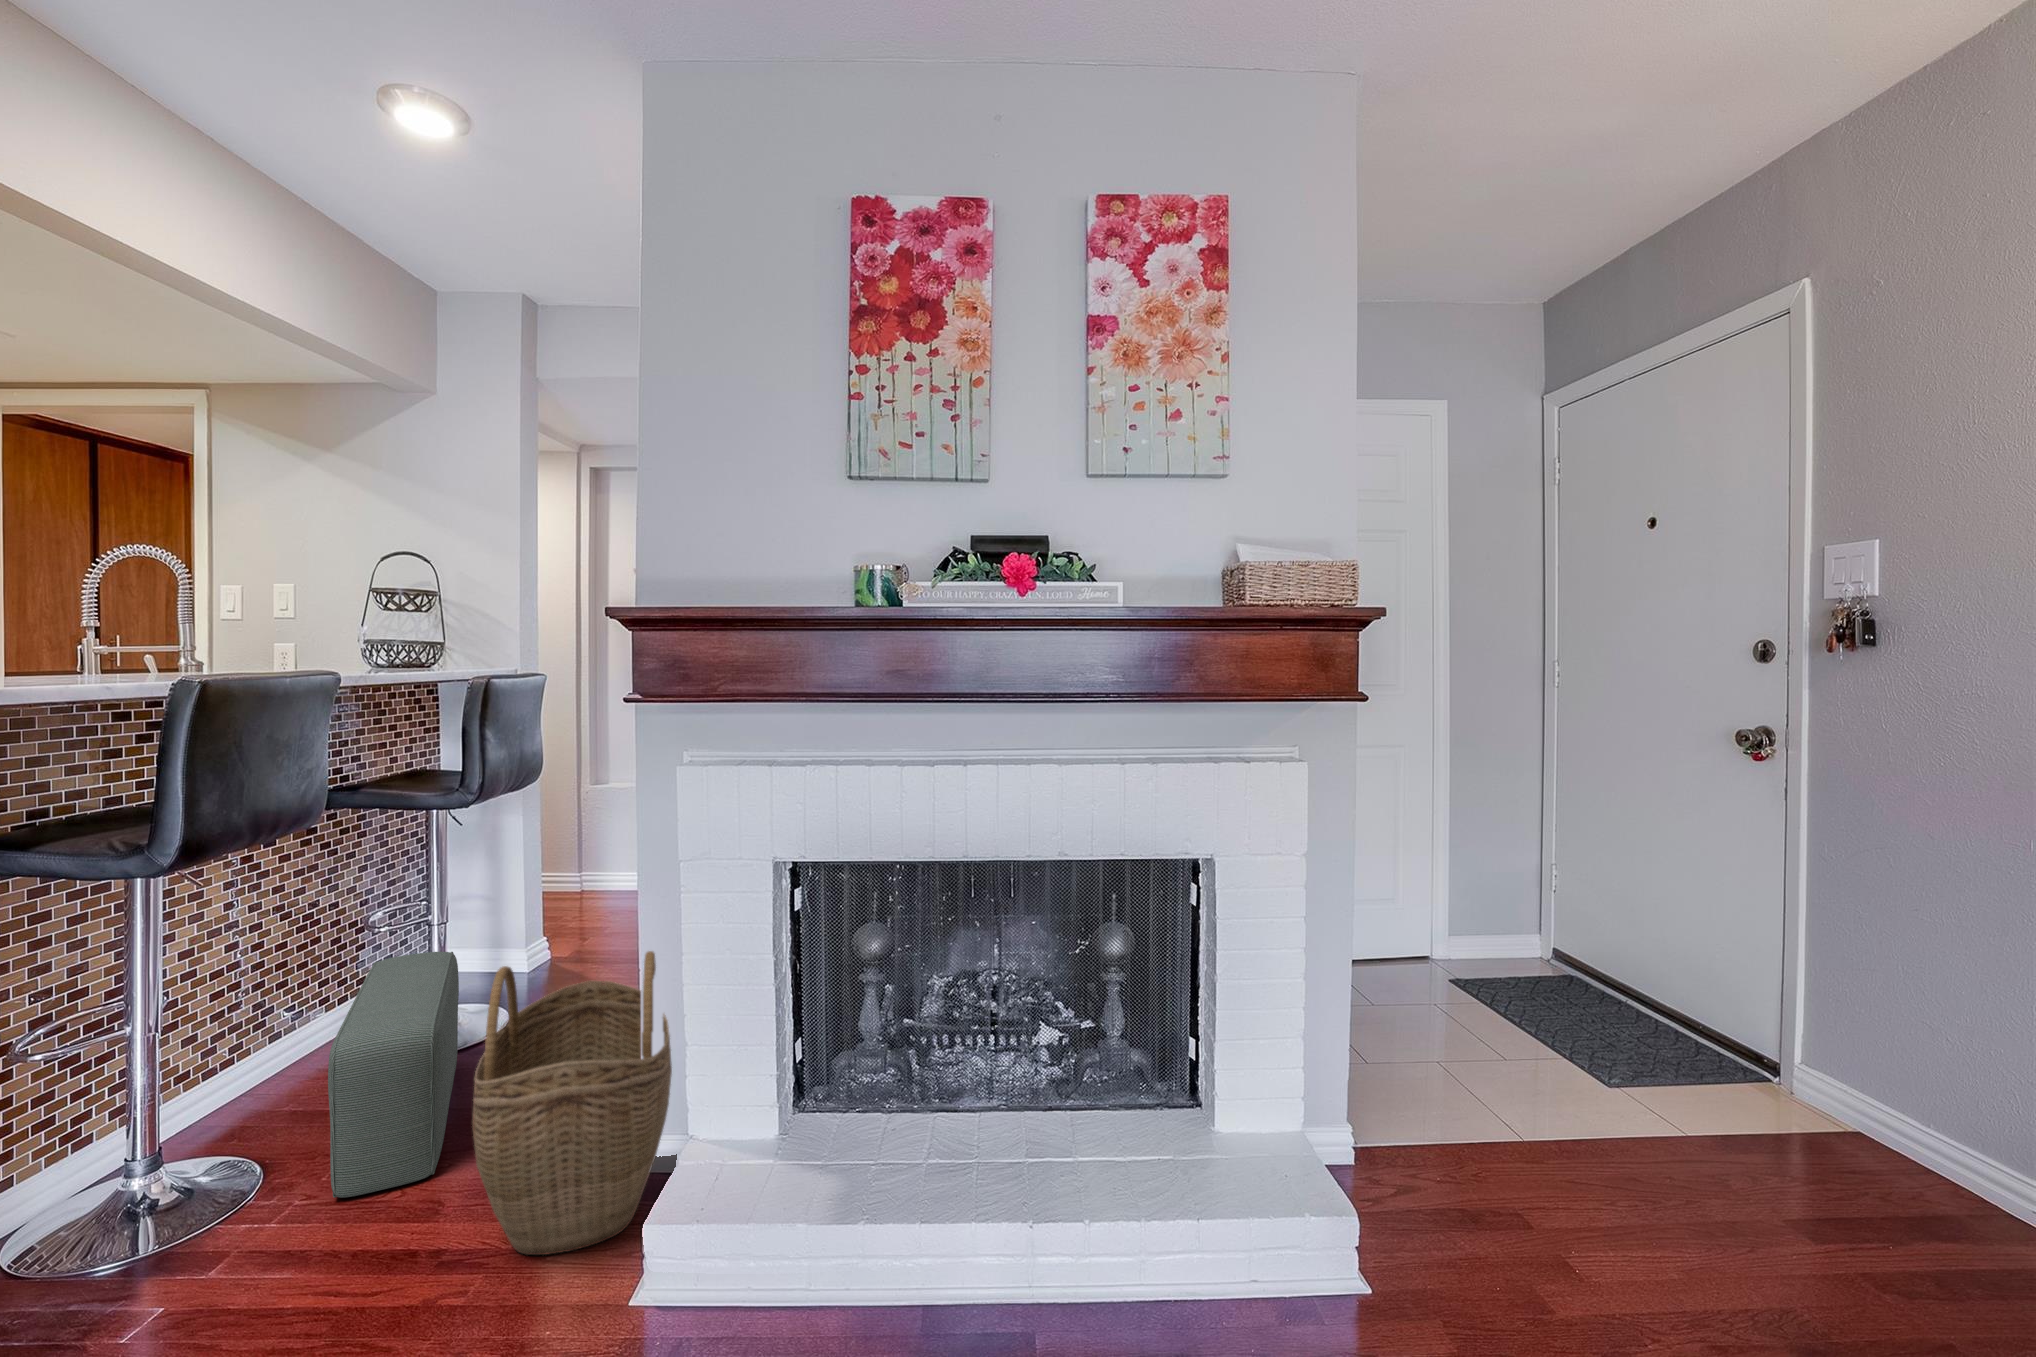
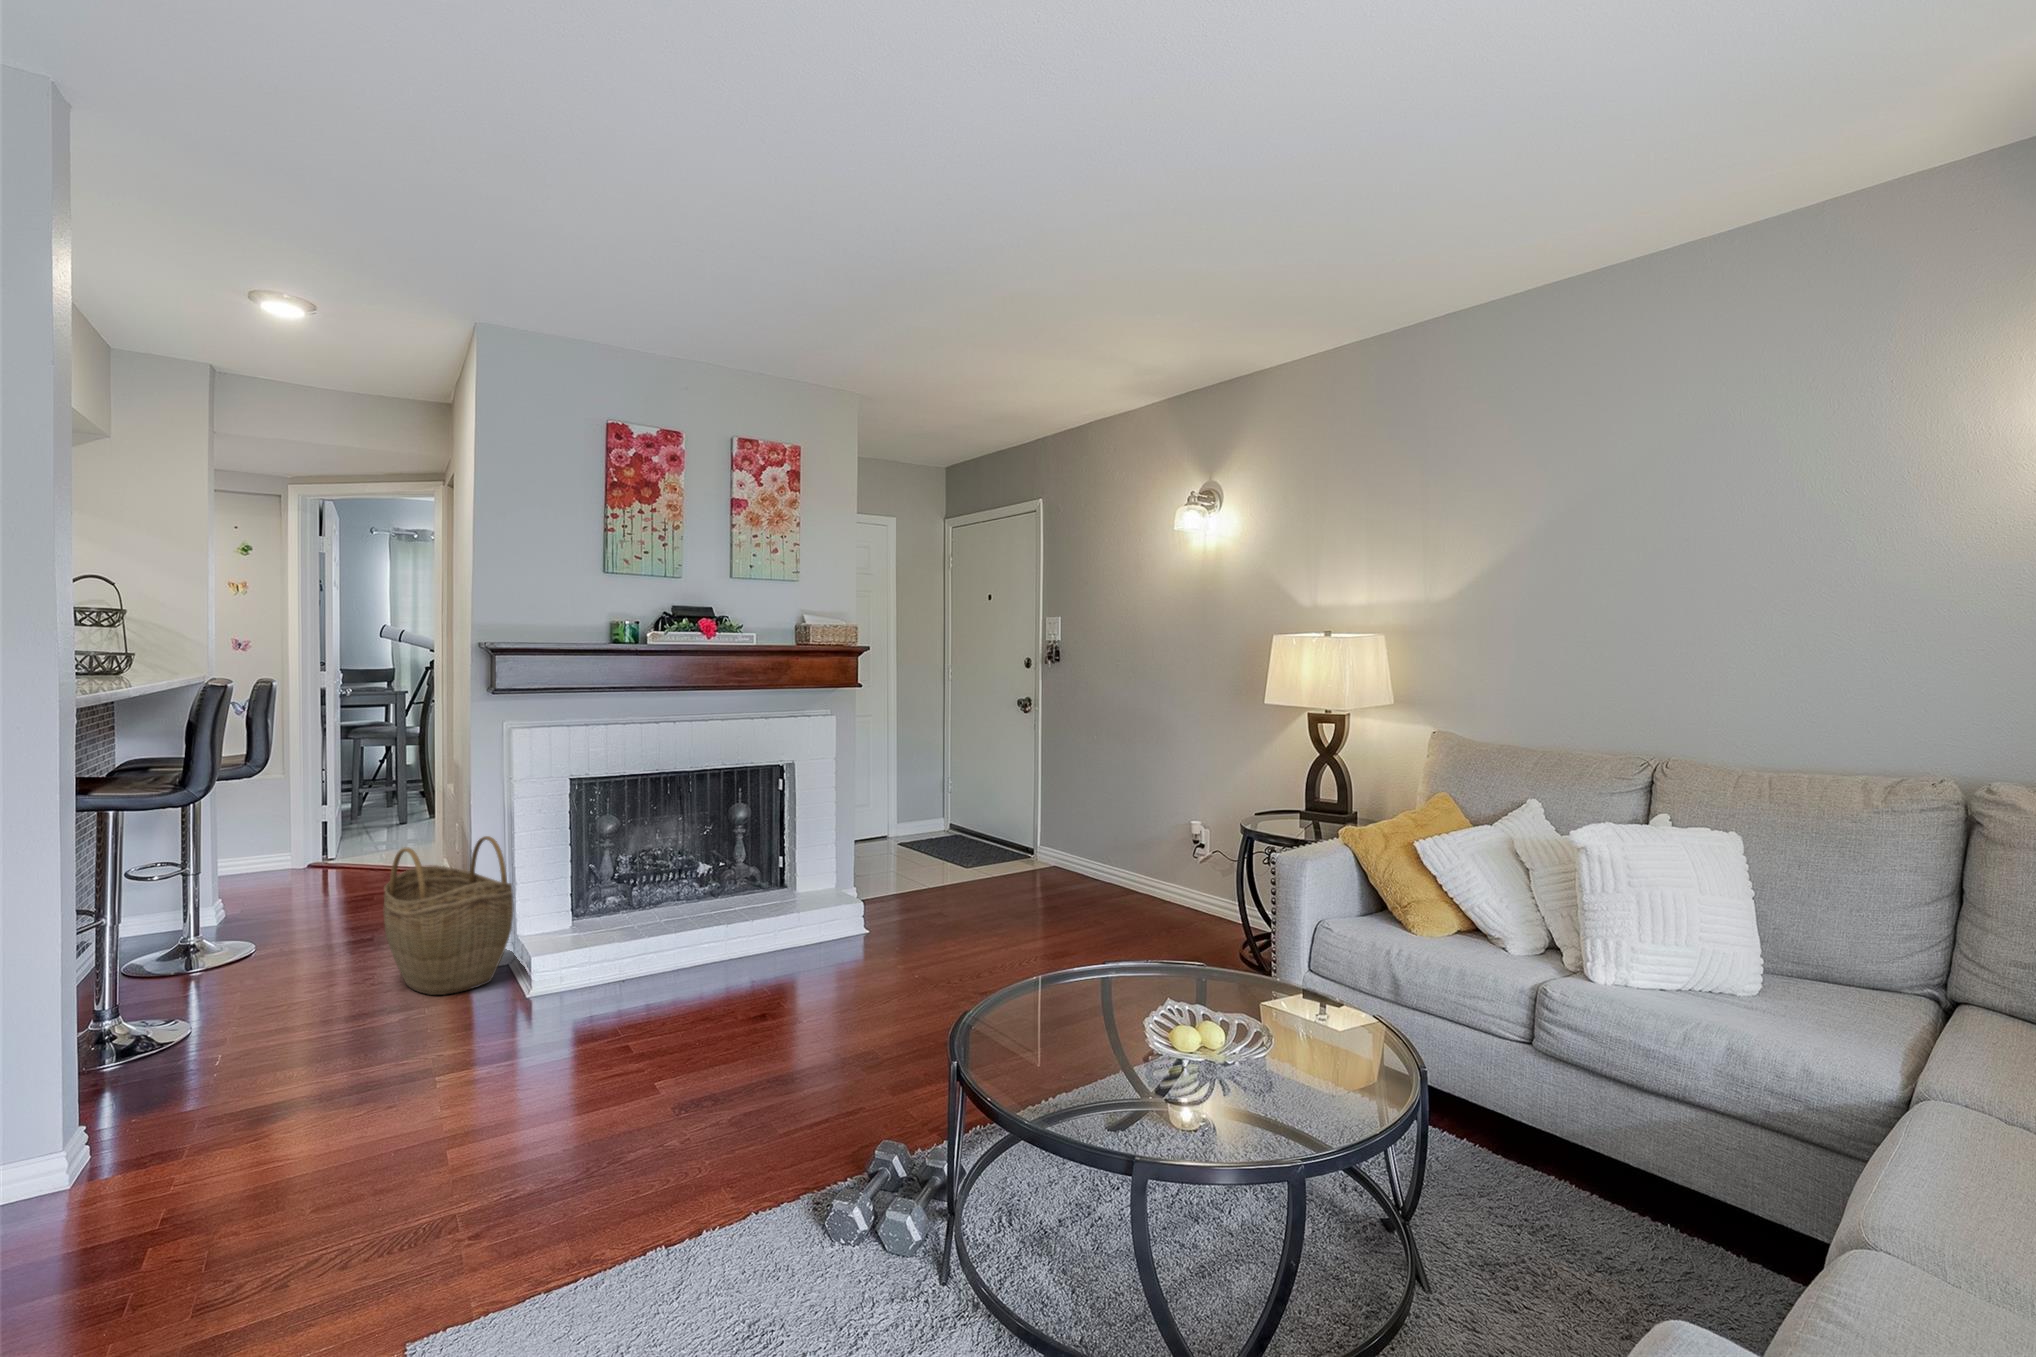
pouf: present [328,952,459,1198] -> none [173,882,326,1007]

